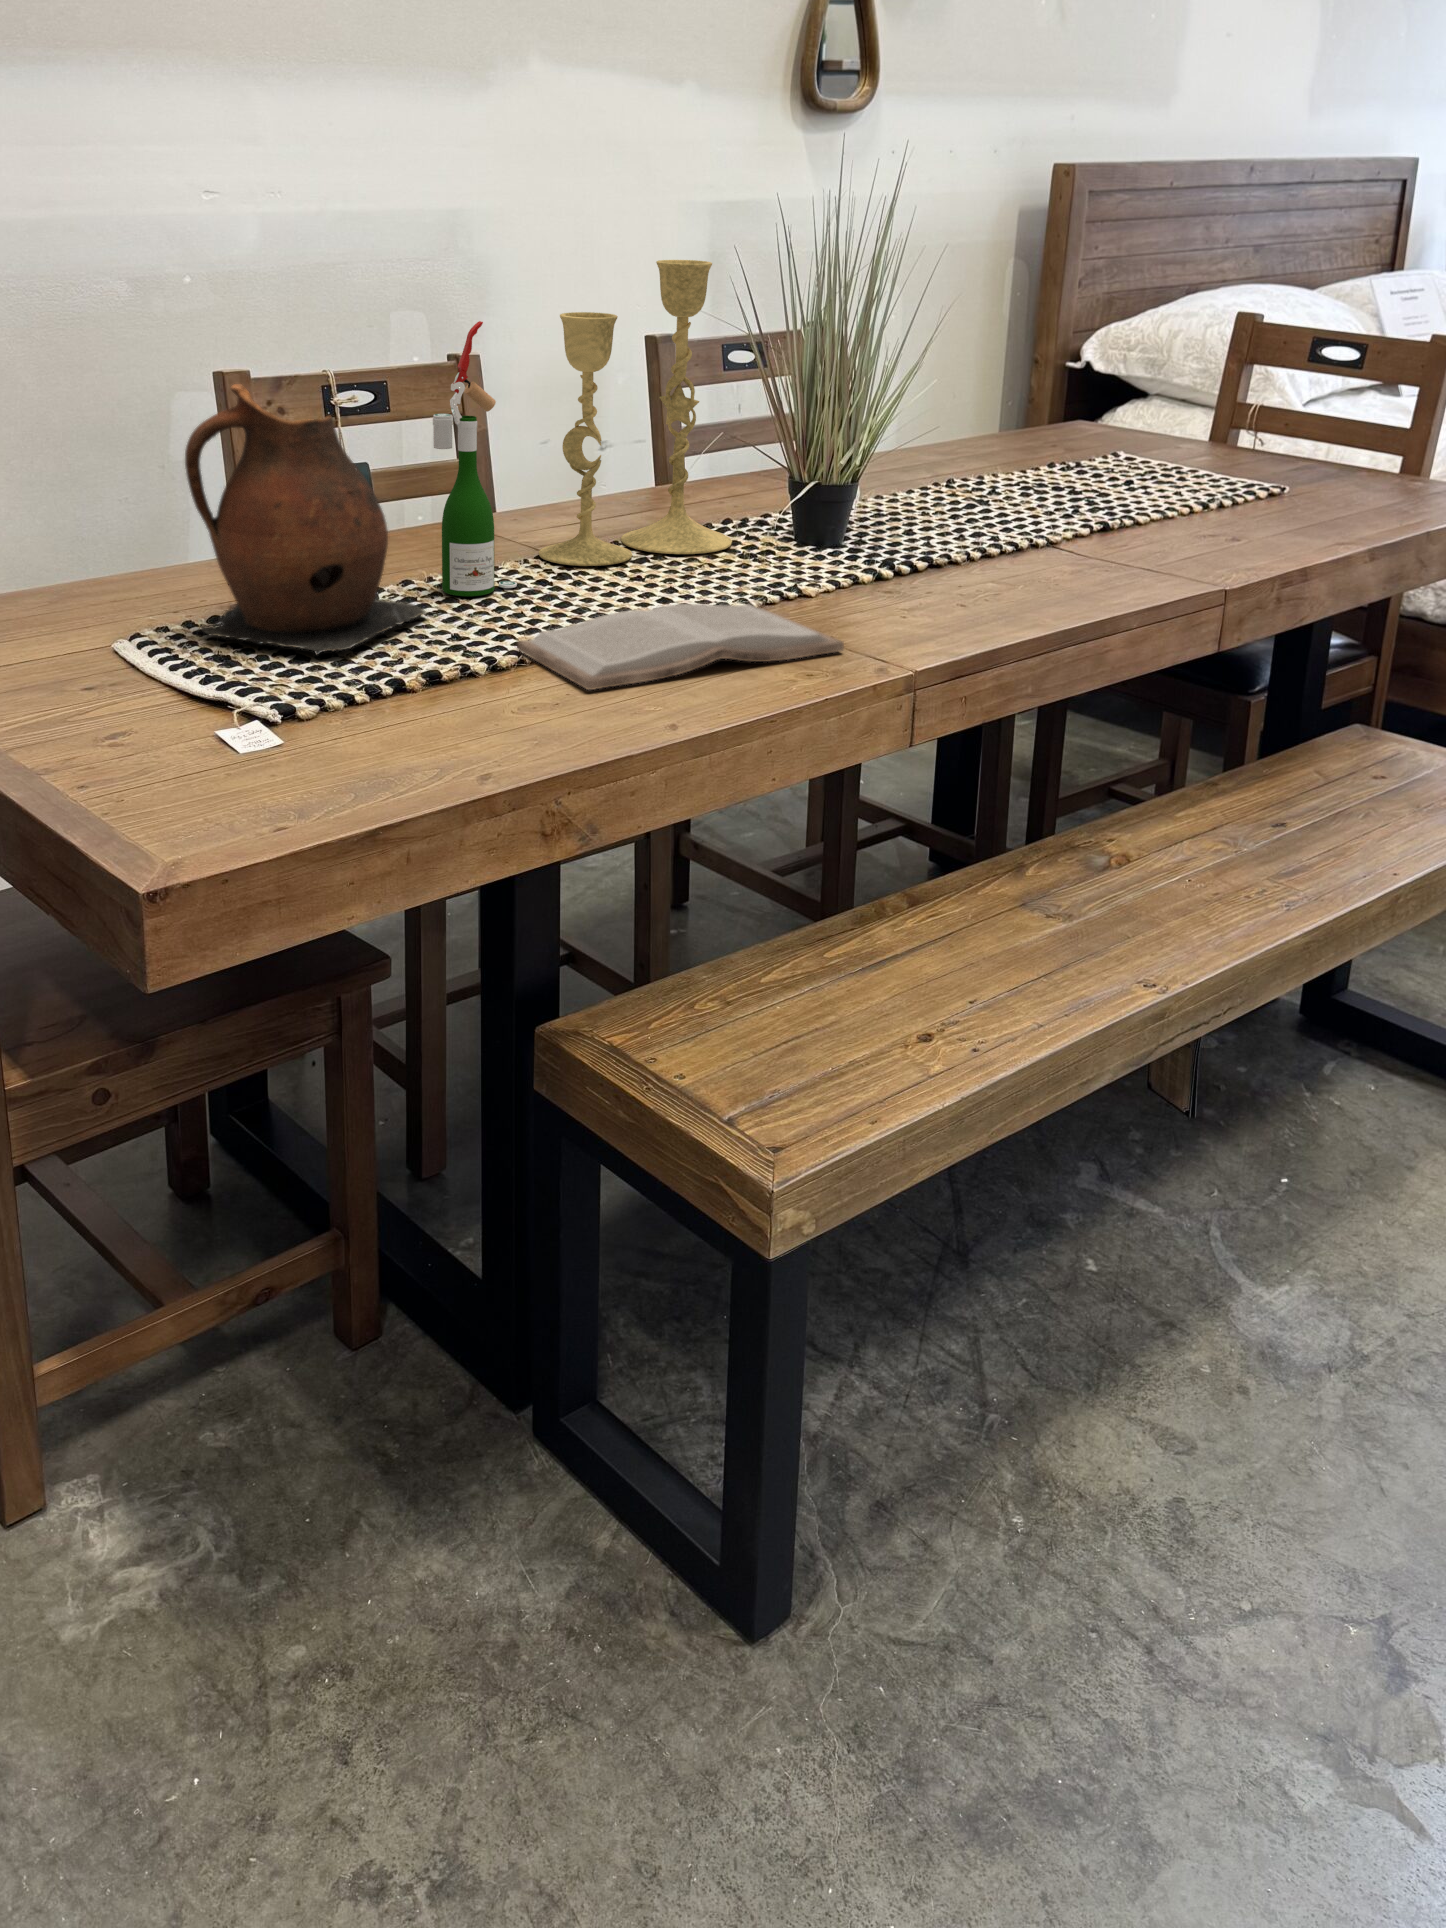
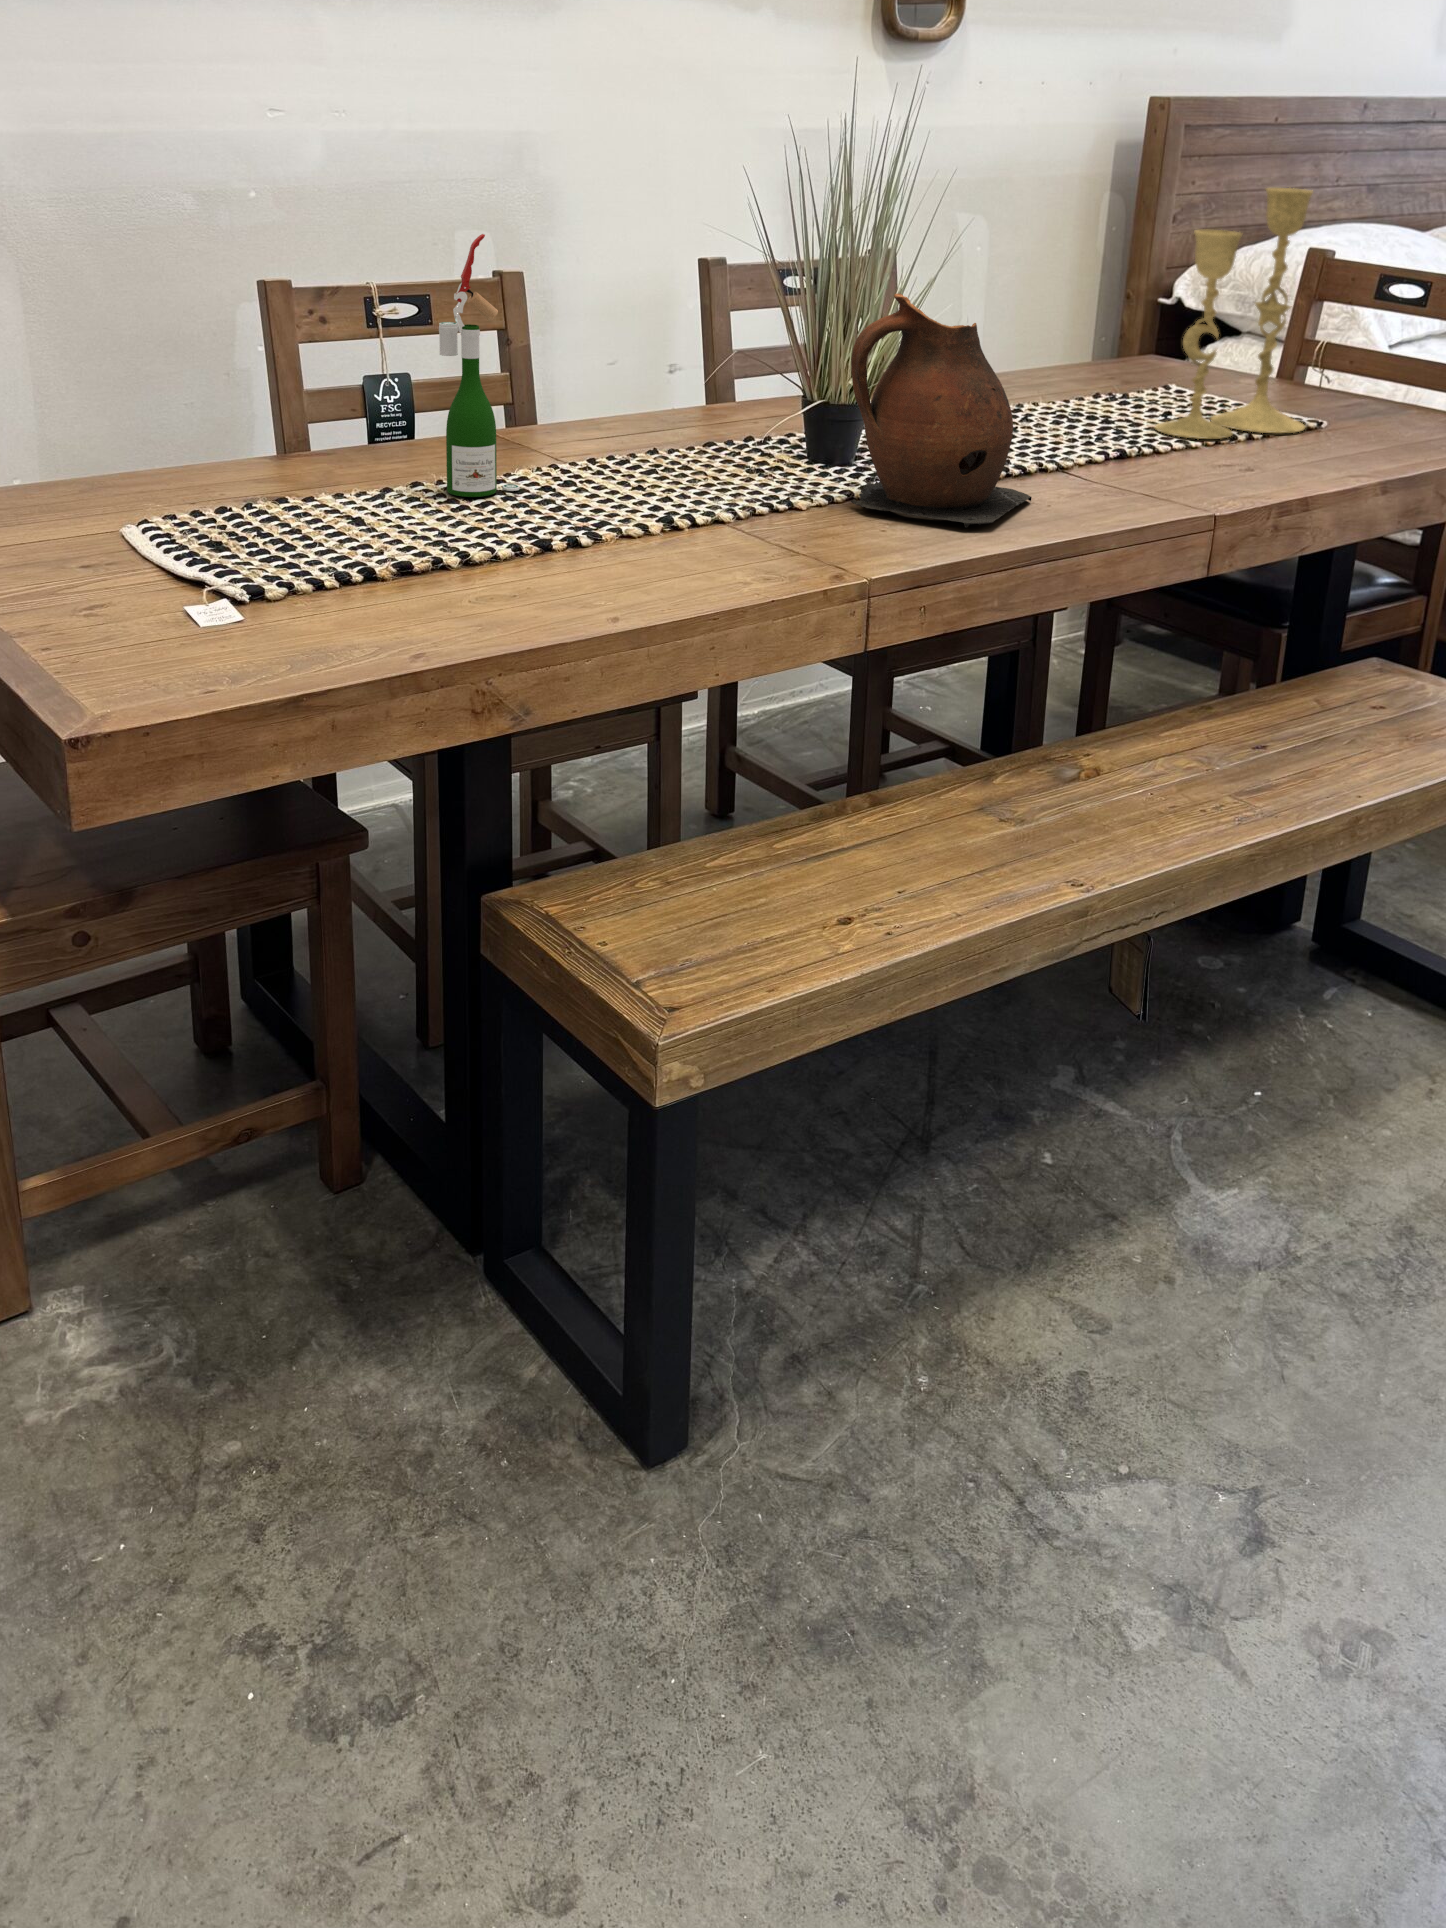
candlestick: present [539,260,732,566] -> present [1155,188,1313,439]
ceramic pitcher: present [185,384,427,655] -> present [851,294,1032,528]
book: present [517,604,844,690] -> none [494,509,806,584]

